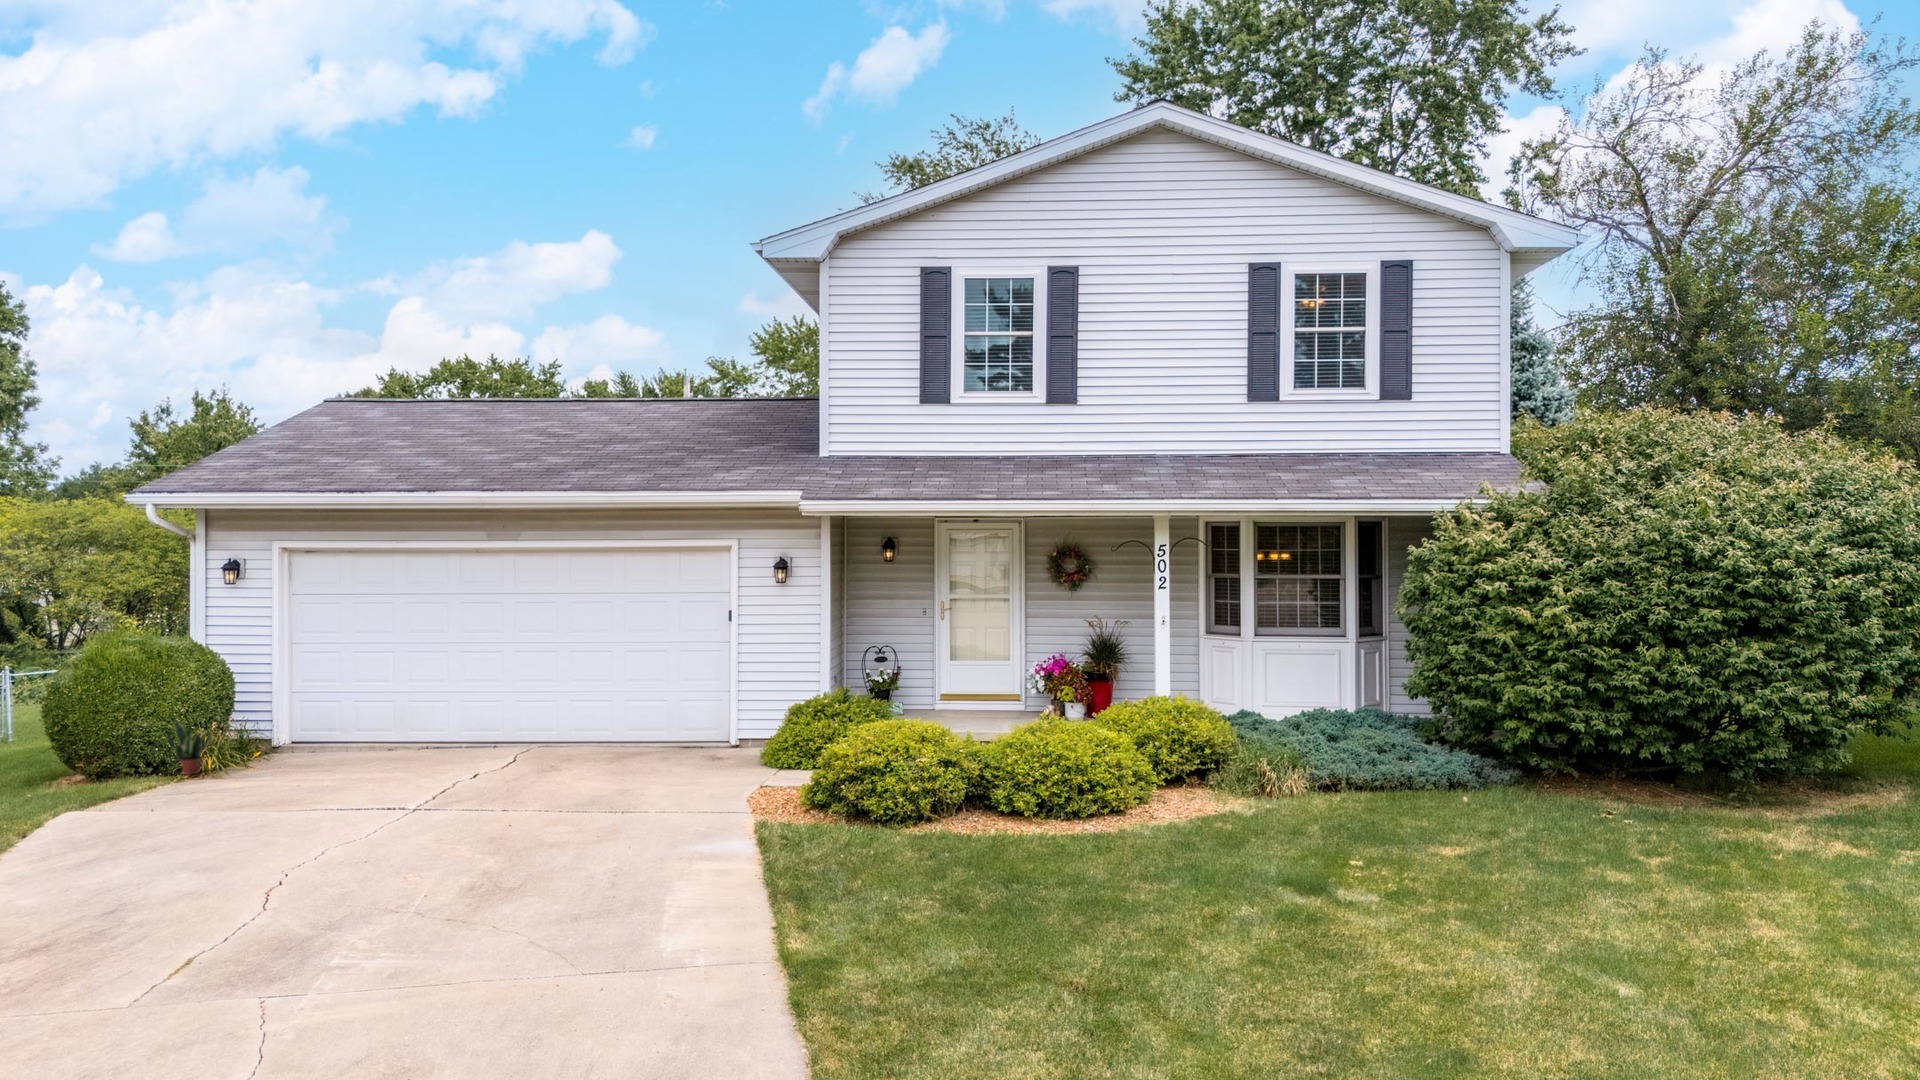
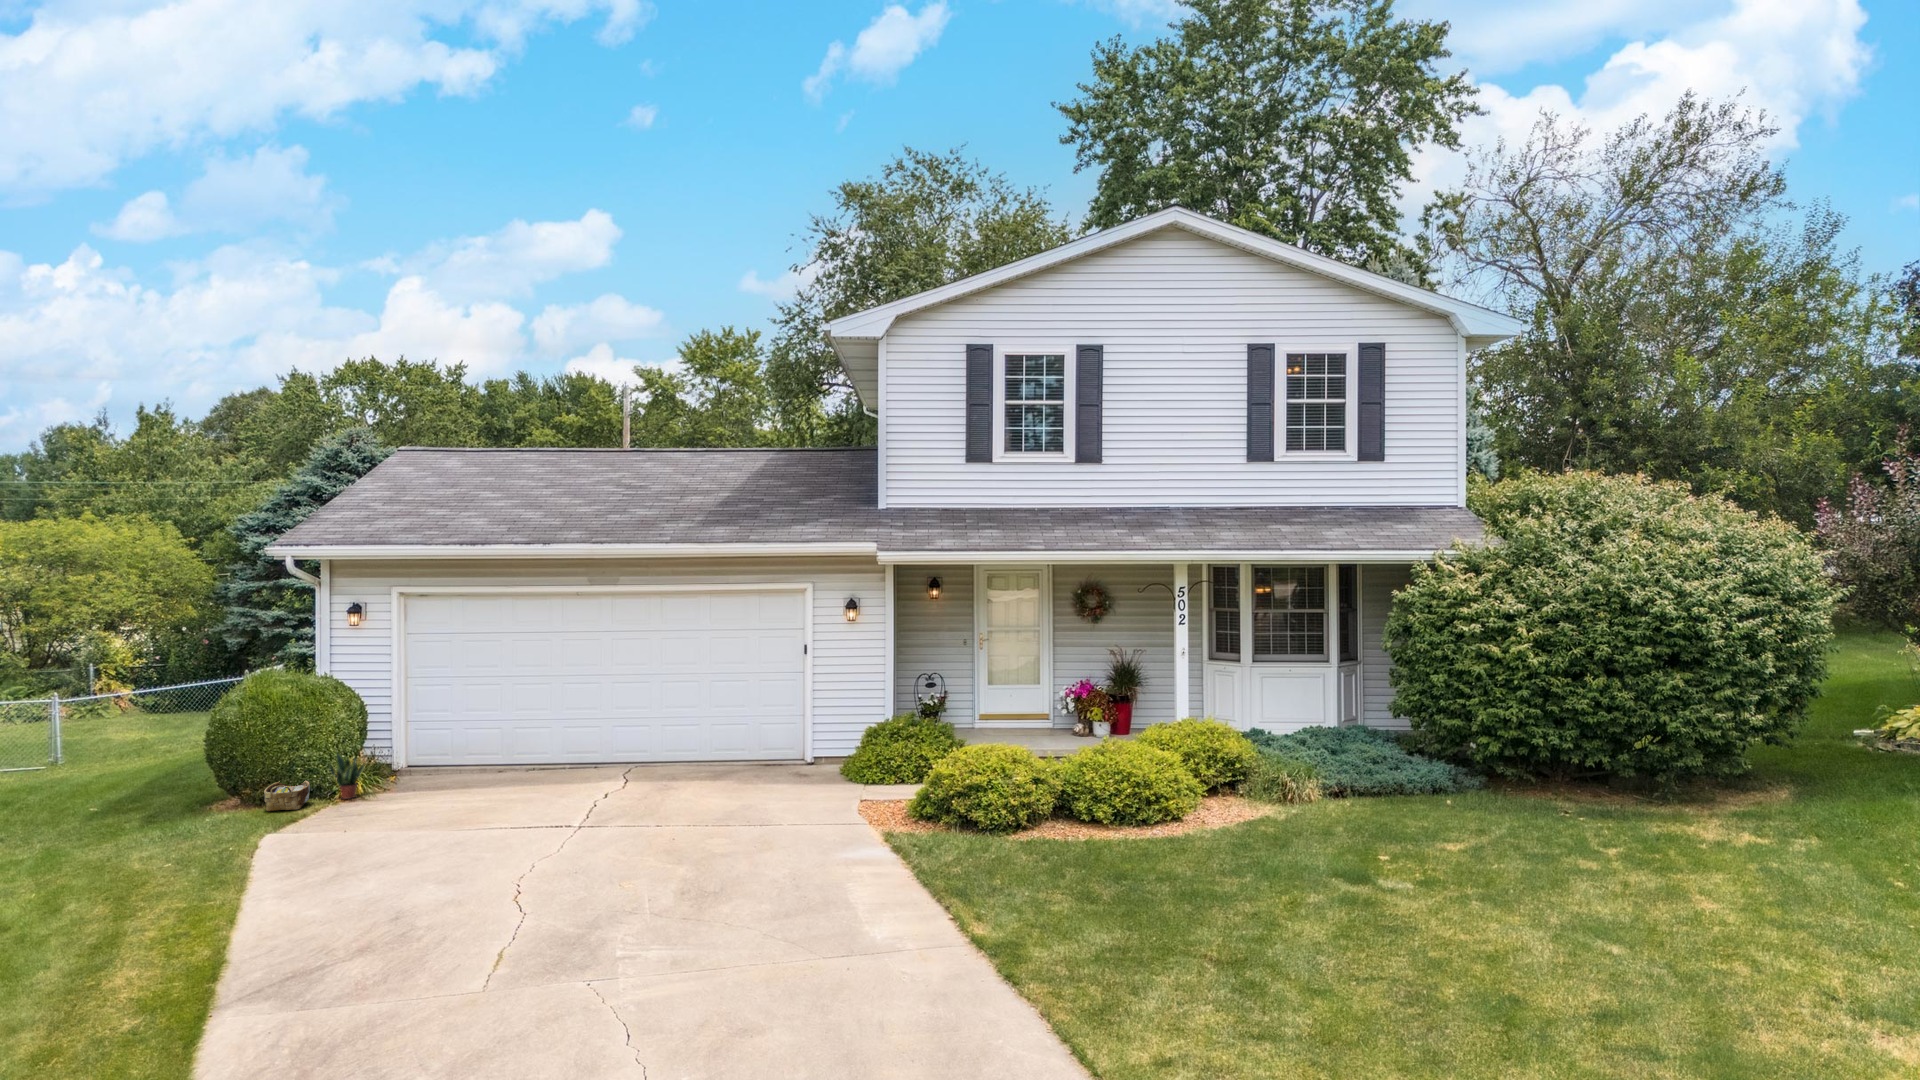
woven basket: none [86,743,144,786] -> present [264,781,310,811]

